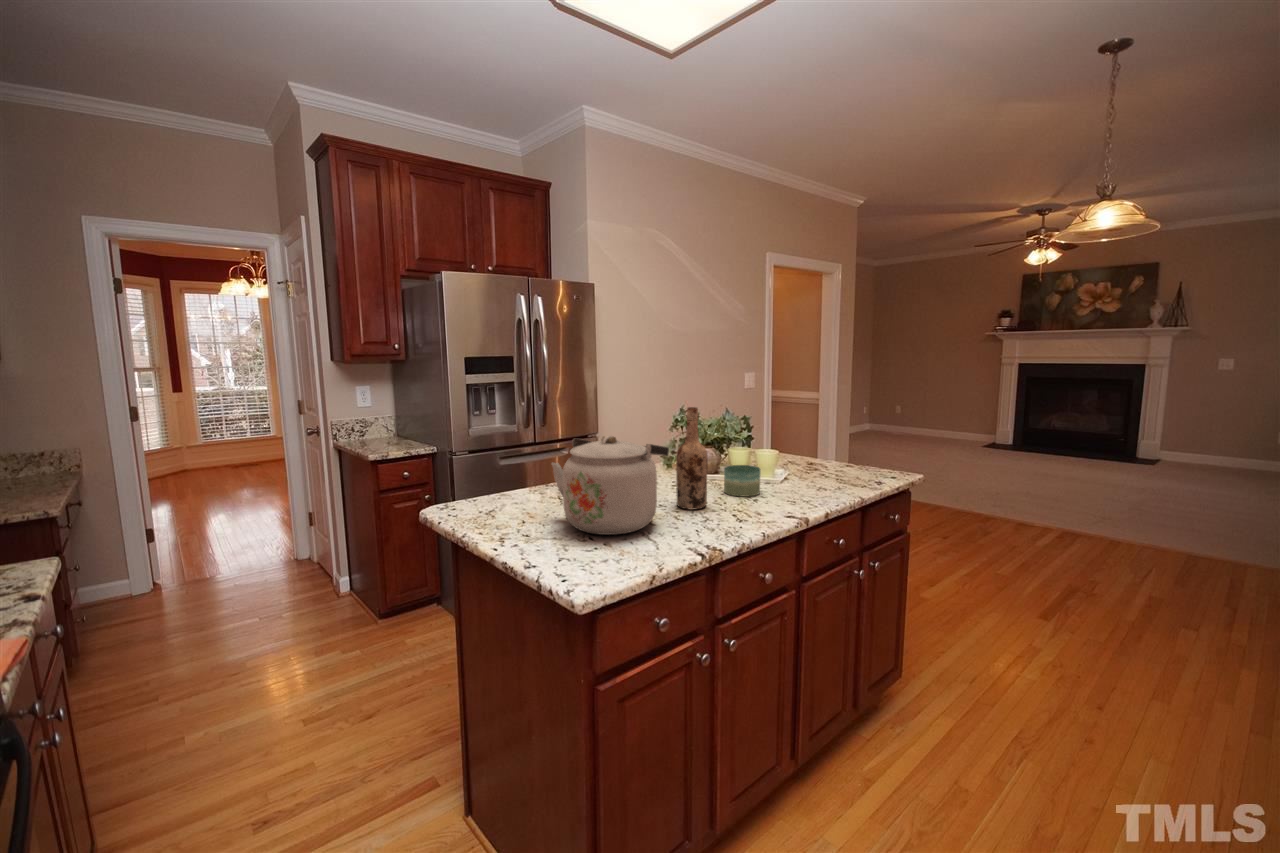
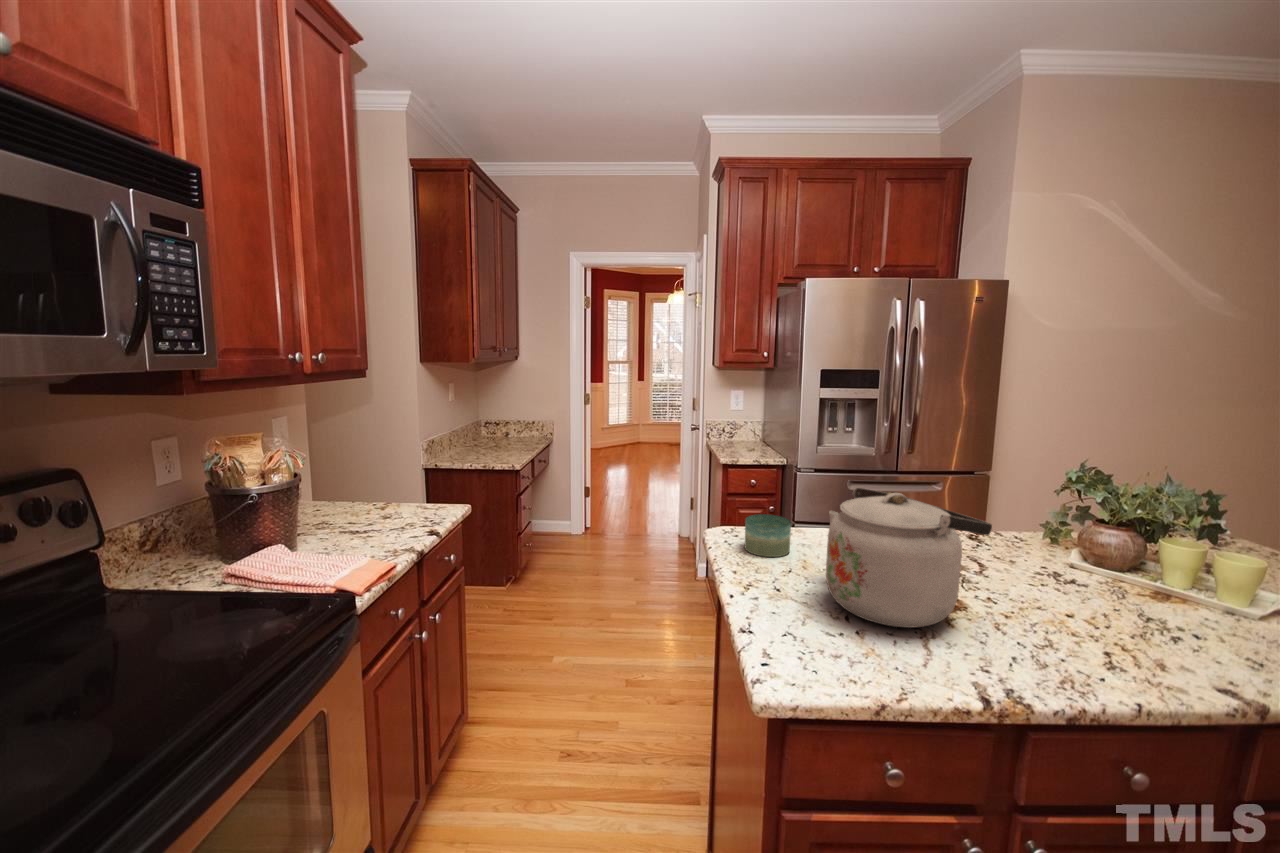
wine bottle: present [676,407,708,510] -> none [1012,470,1076,624]
candle: present [724,465,760,497] -> present [745,514,791,557]

